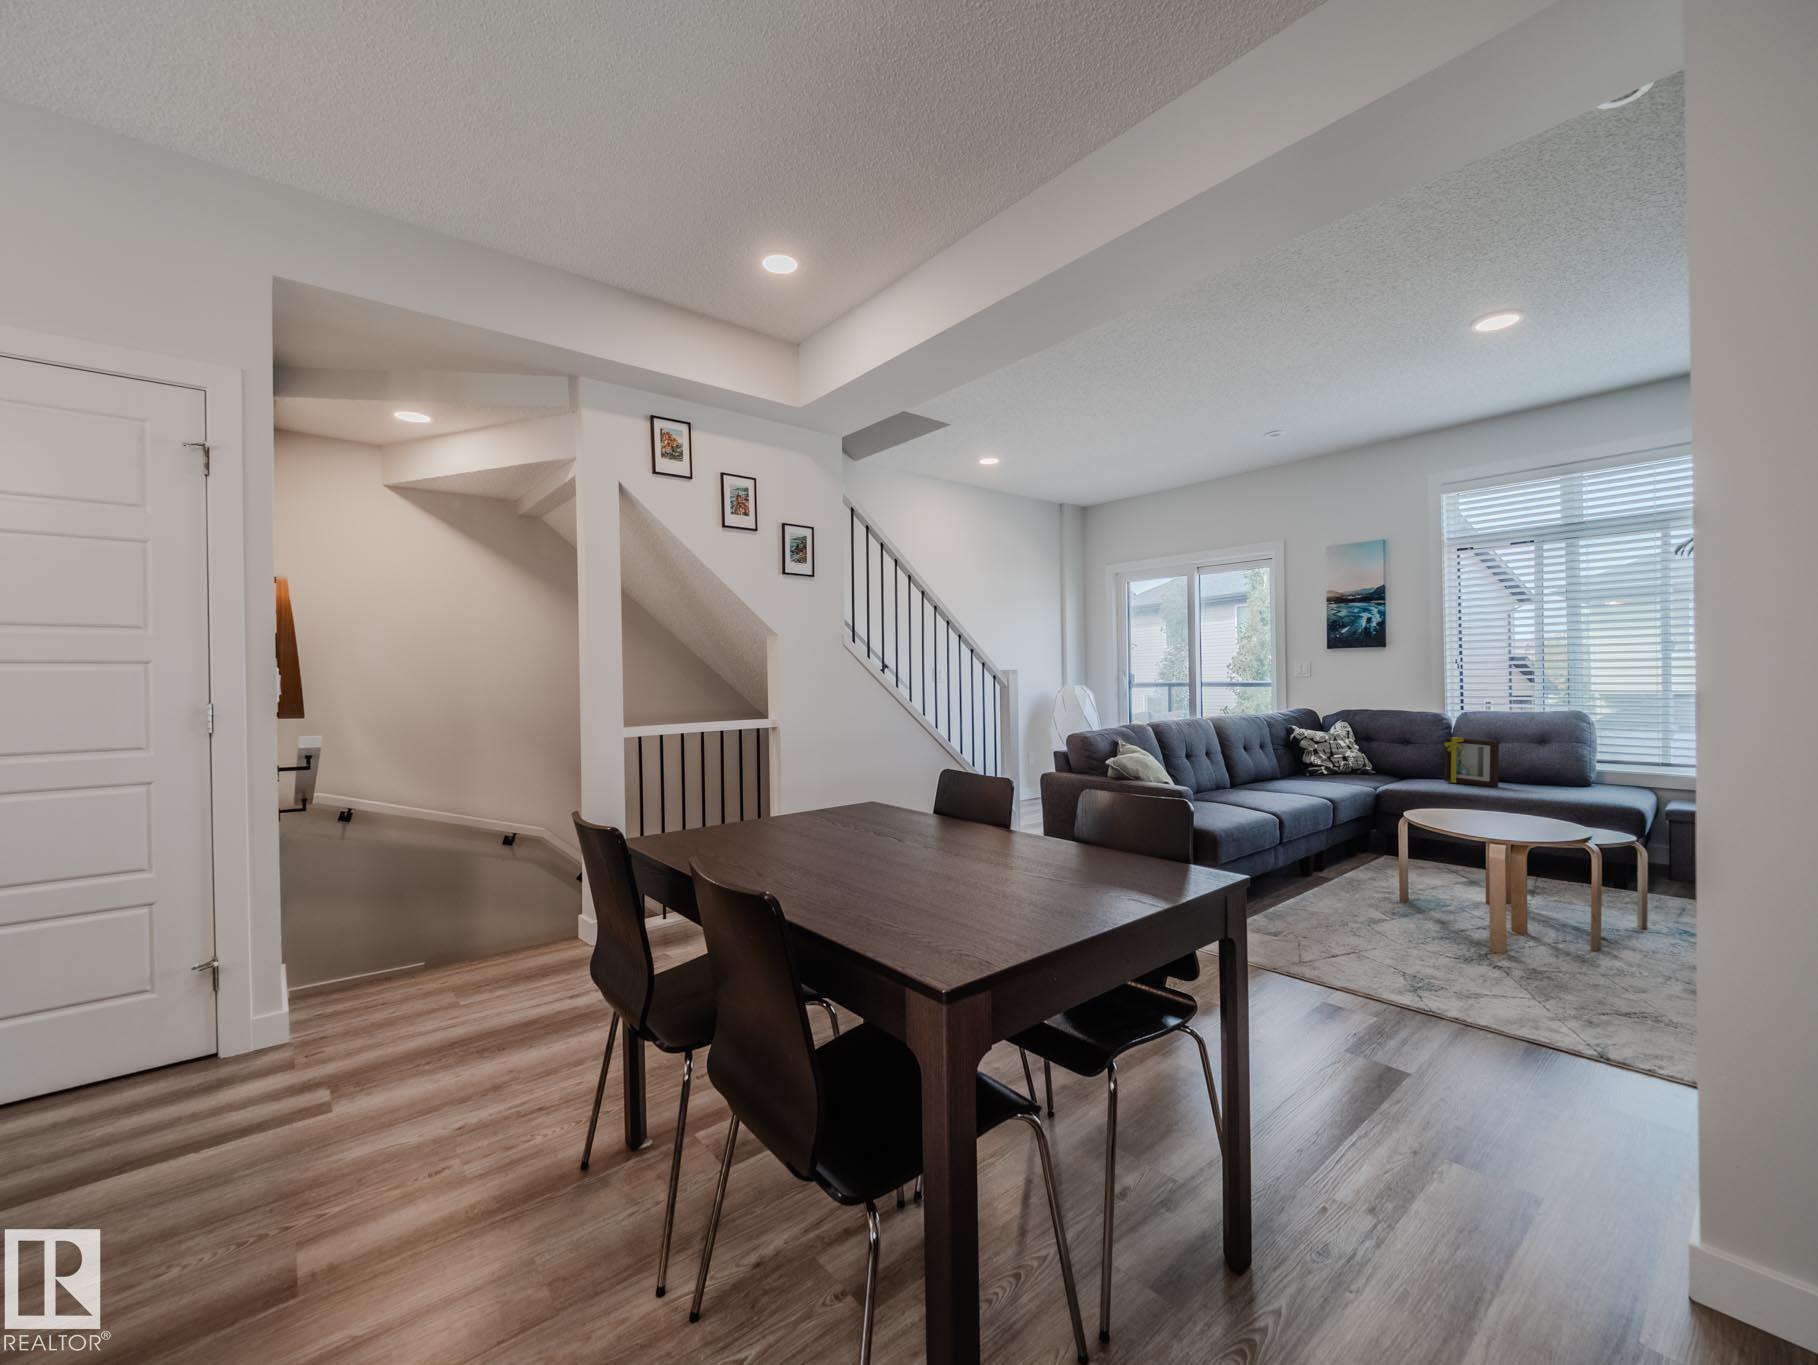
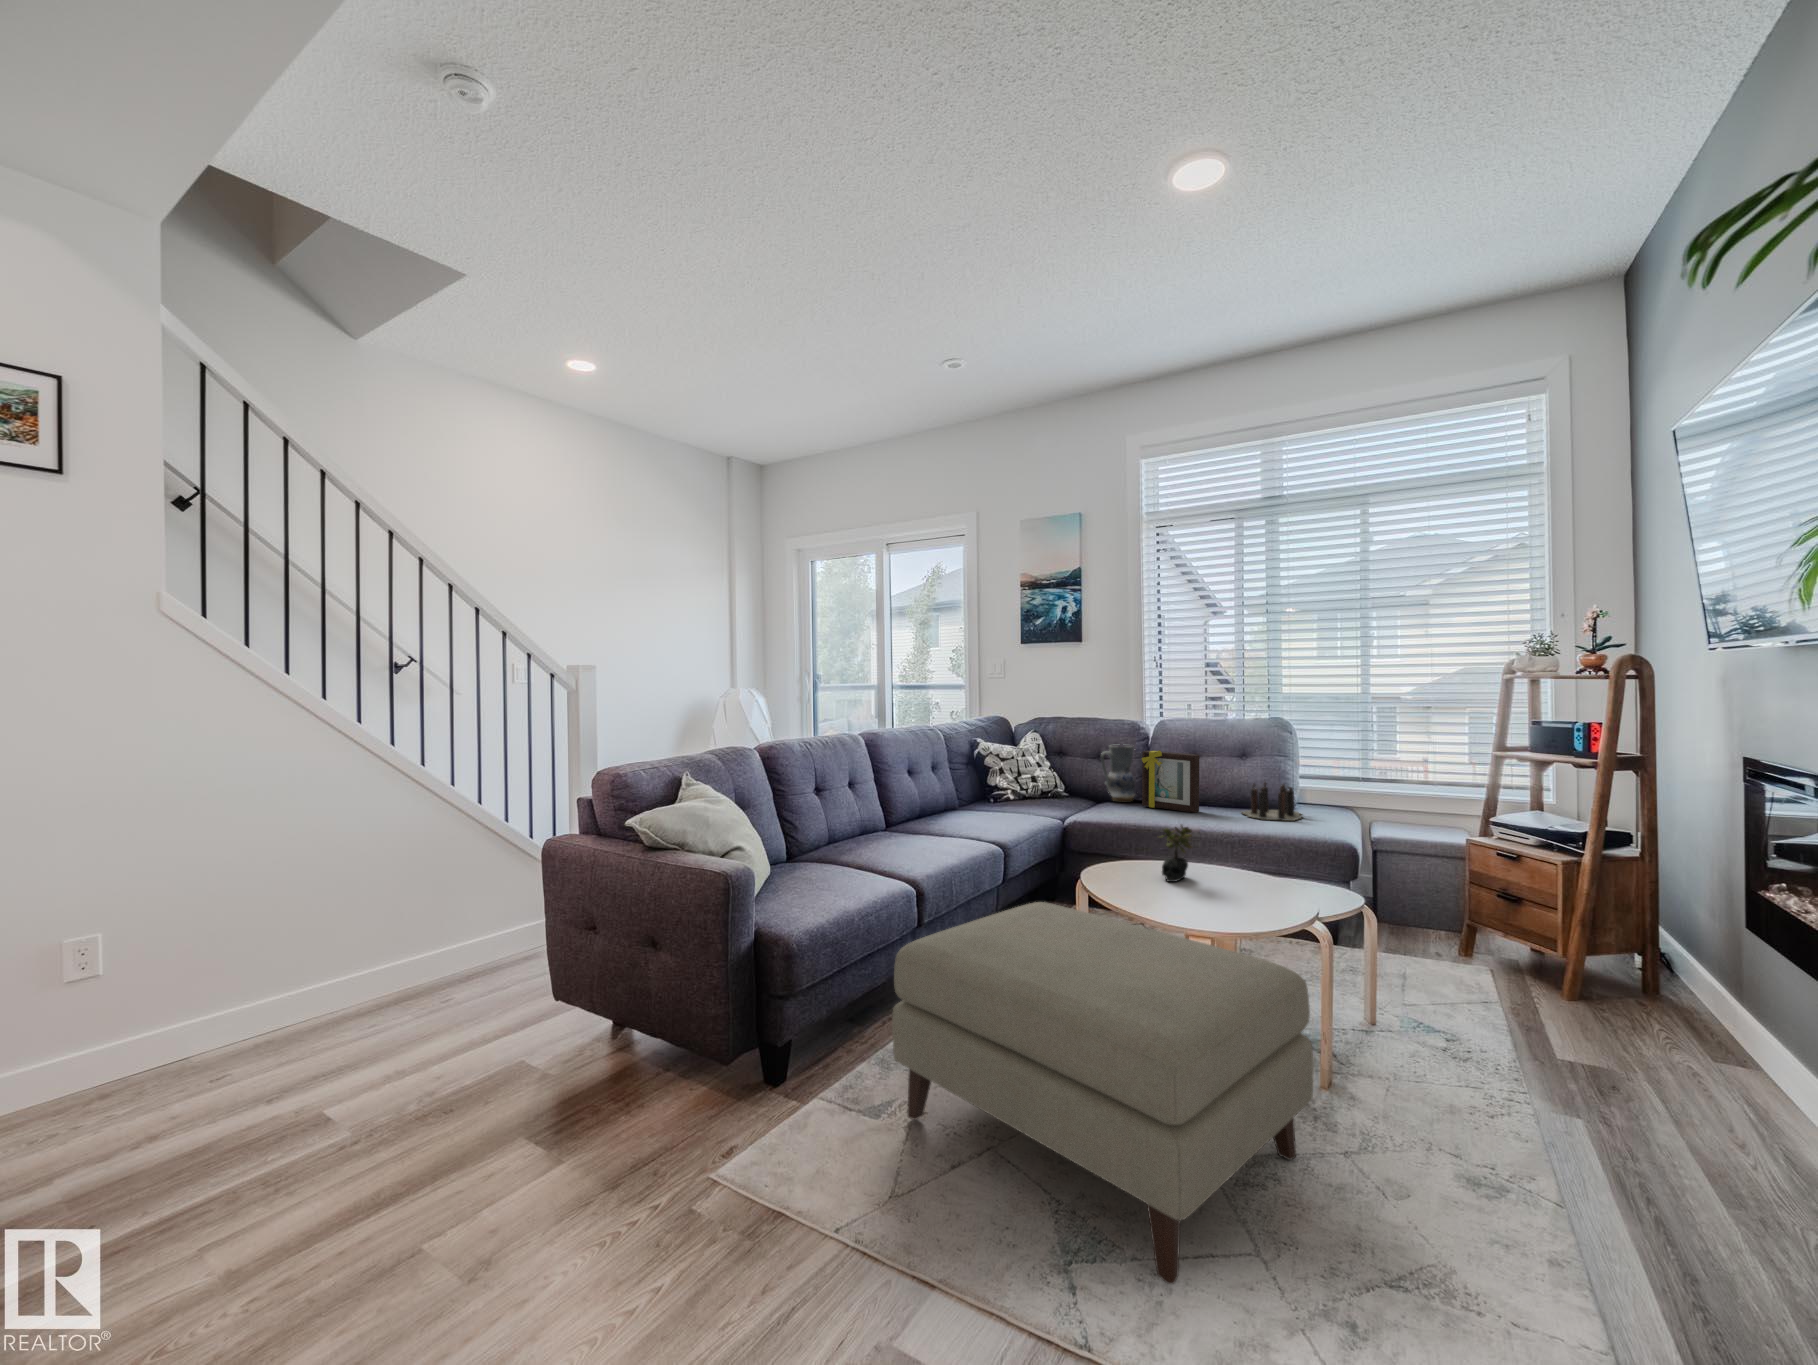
vase: none [1405,733,1443,778] -> present [1101,745,1142,801]
candle: none [1535,763,1615,795] -> present [1242,782,1302,821]
succulent plant: none [1463,783,1492,822] -> present [1159,825,1192,882]
ottoman: none [1287,825,1577,999] -> present [892,902,1313,1284]

